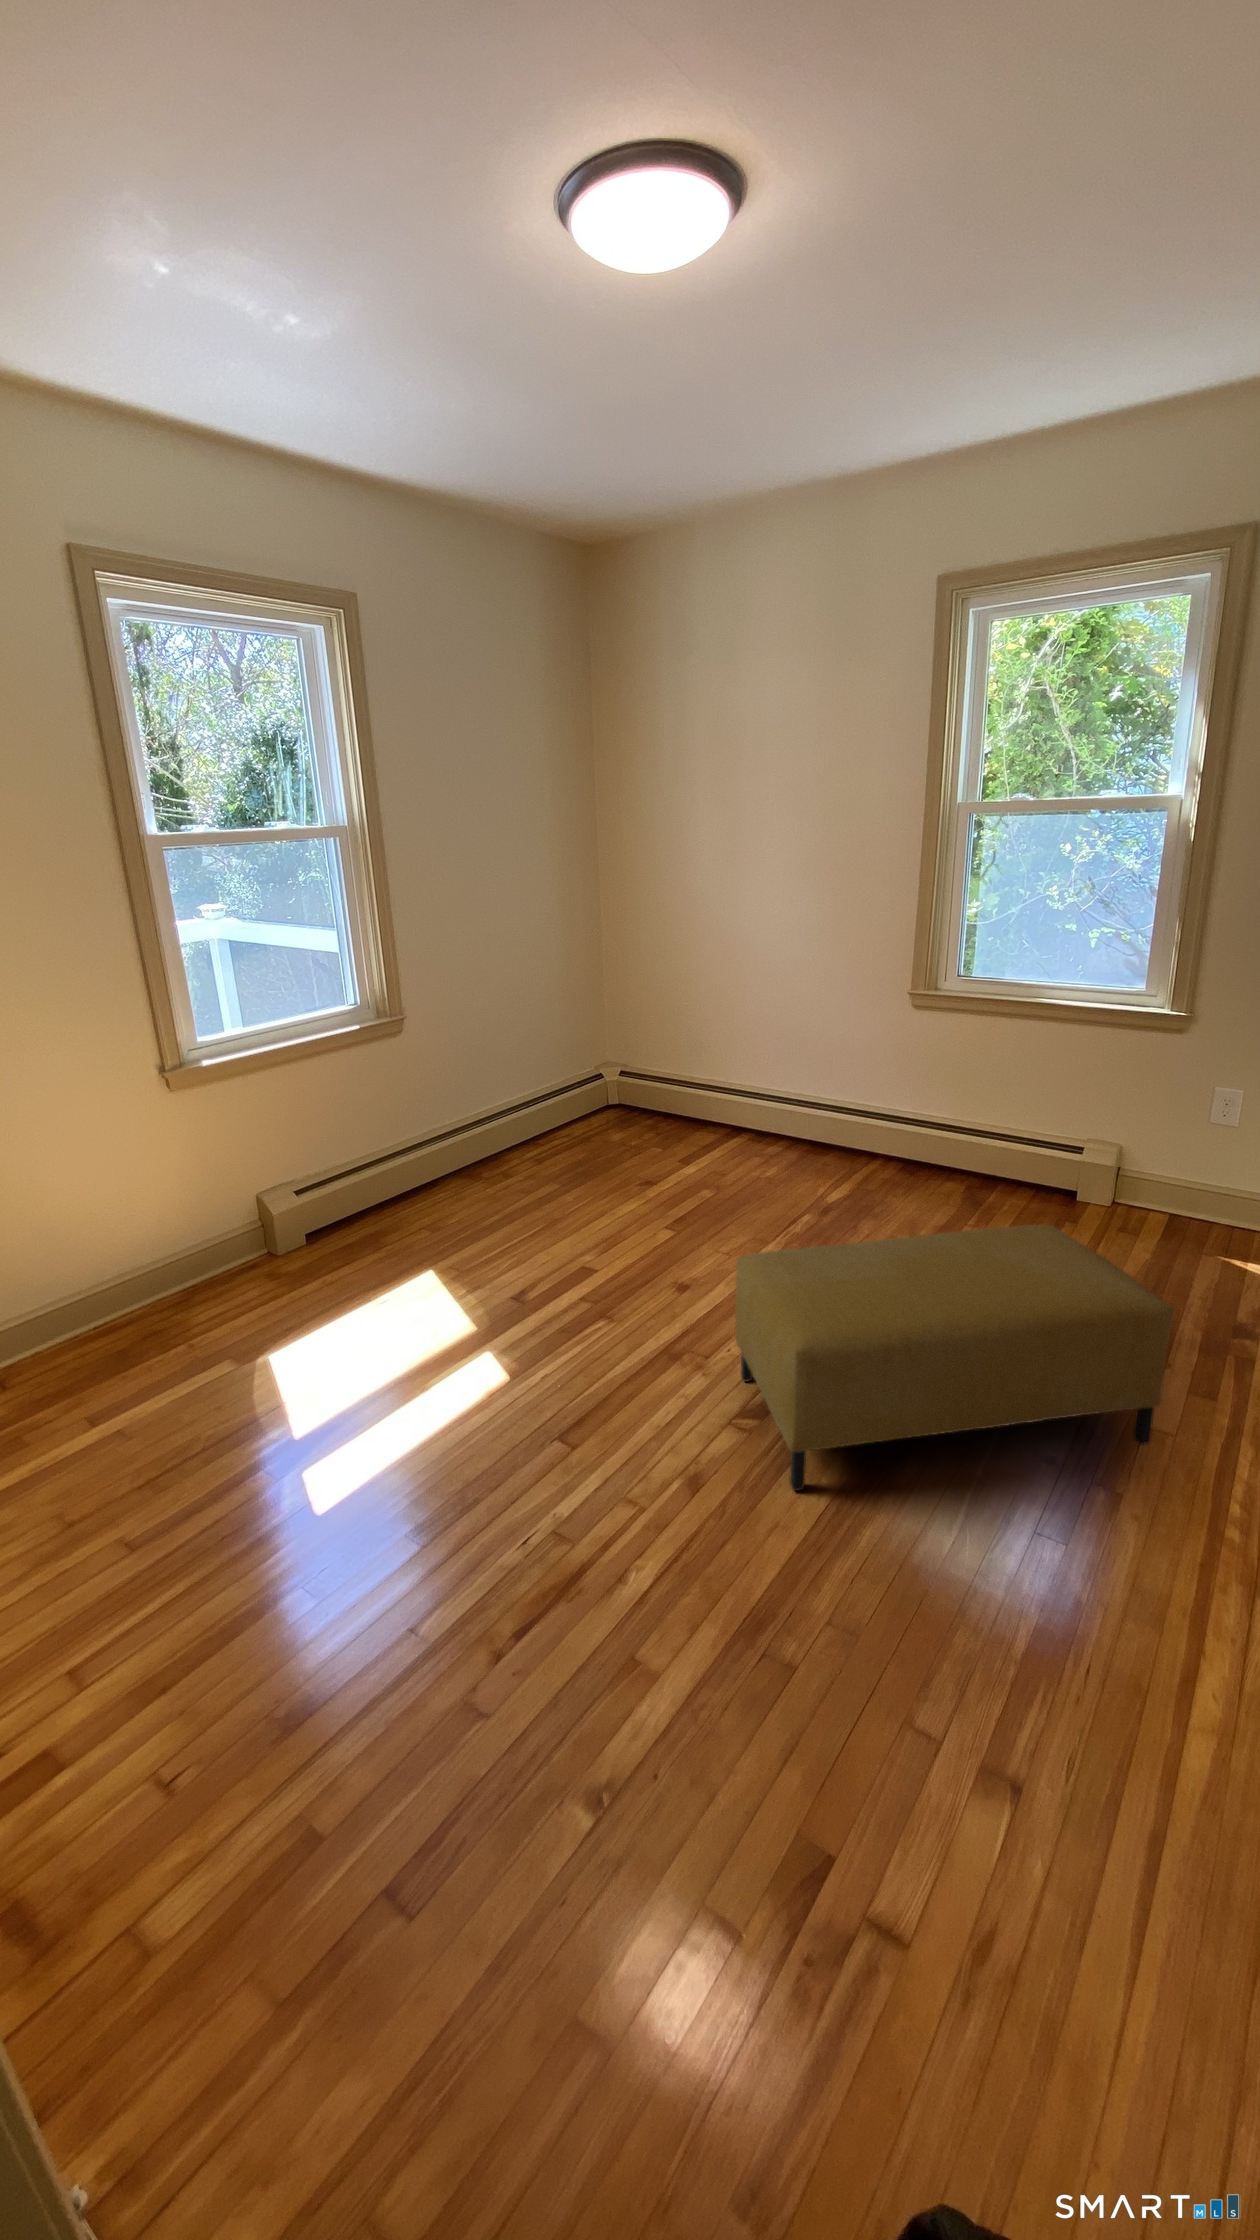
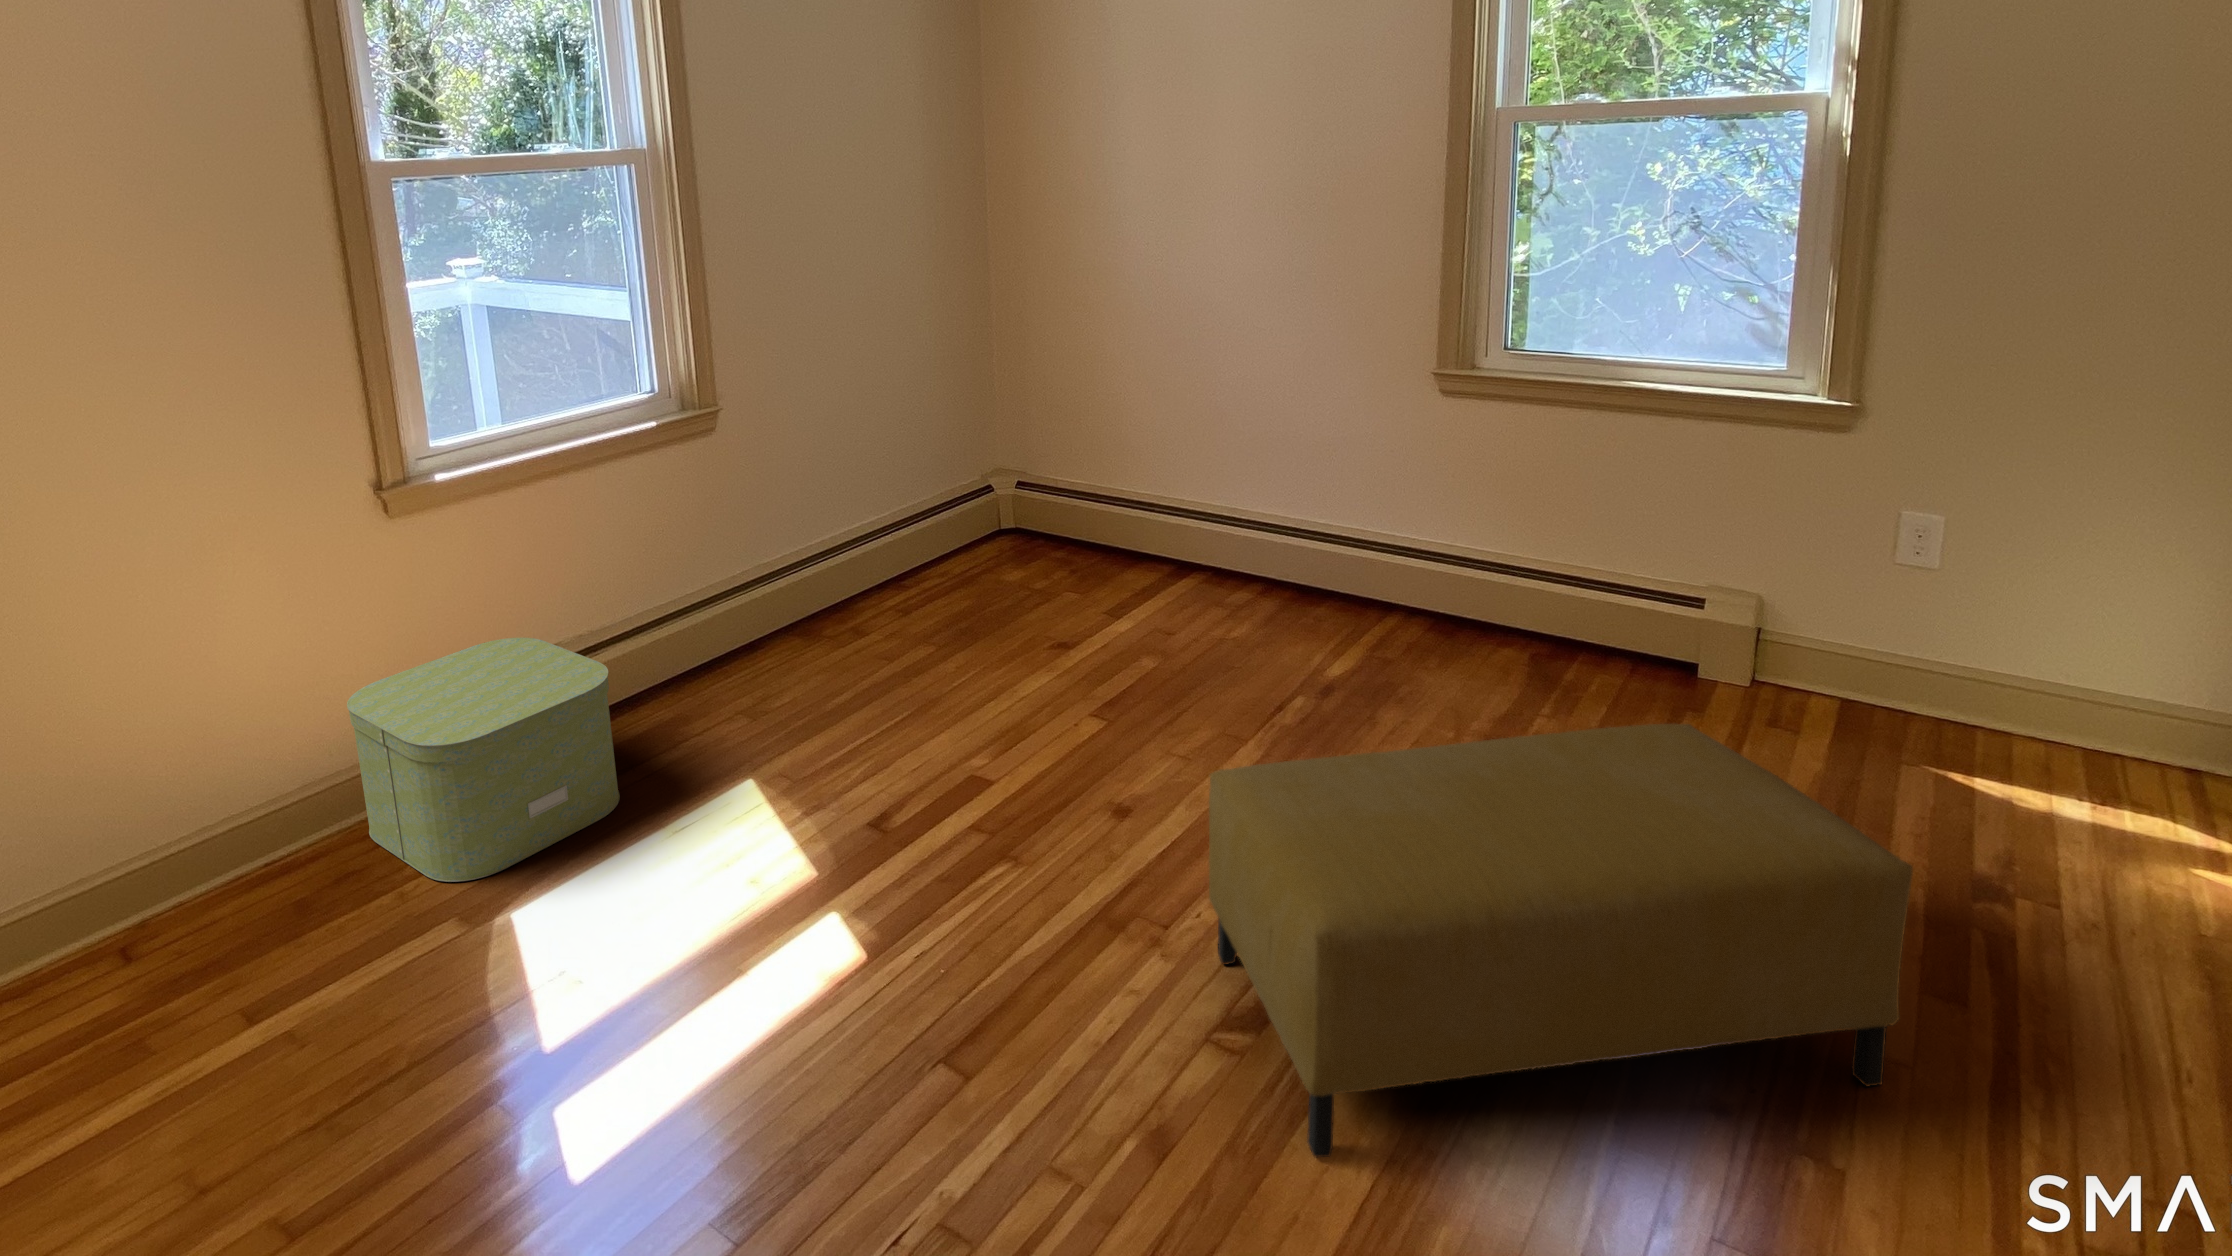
storage box: none [142,1175,336,1338] -> present [347,638,620,882]

